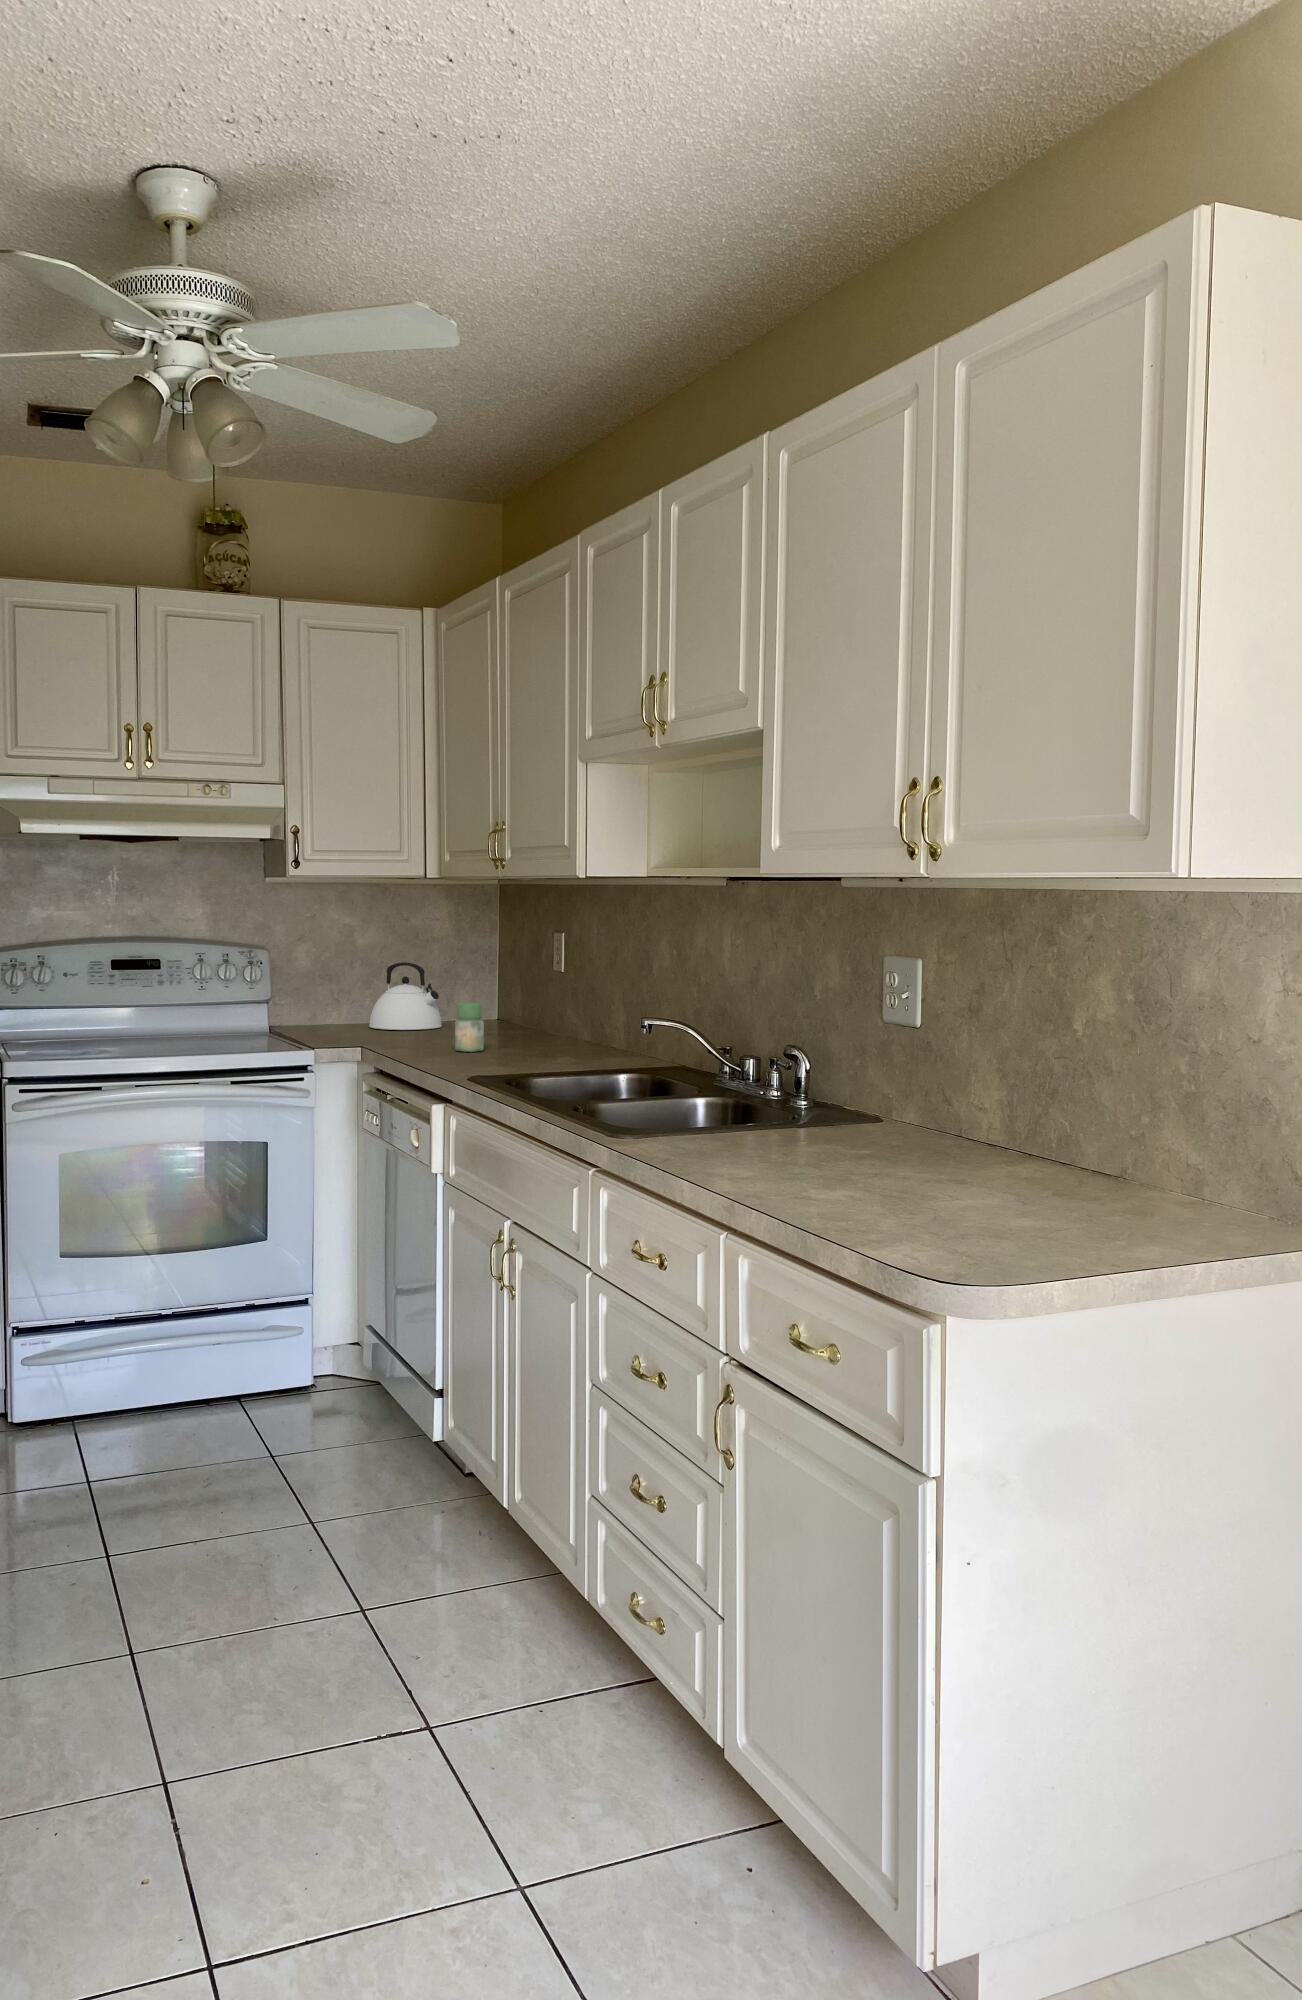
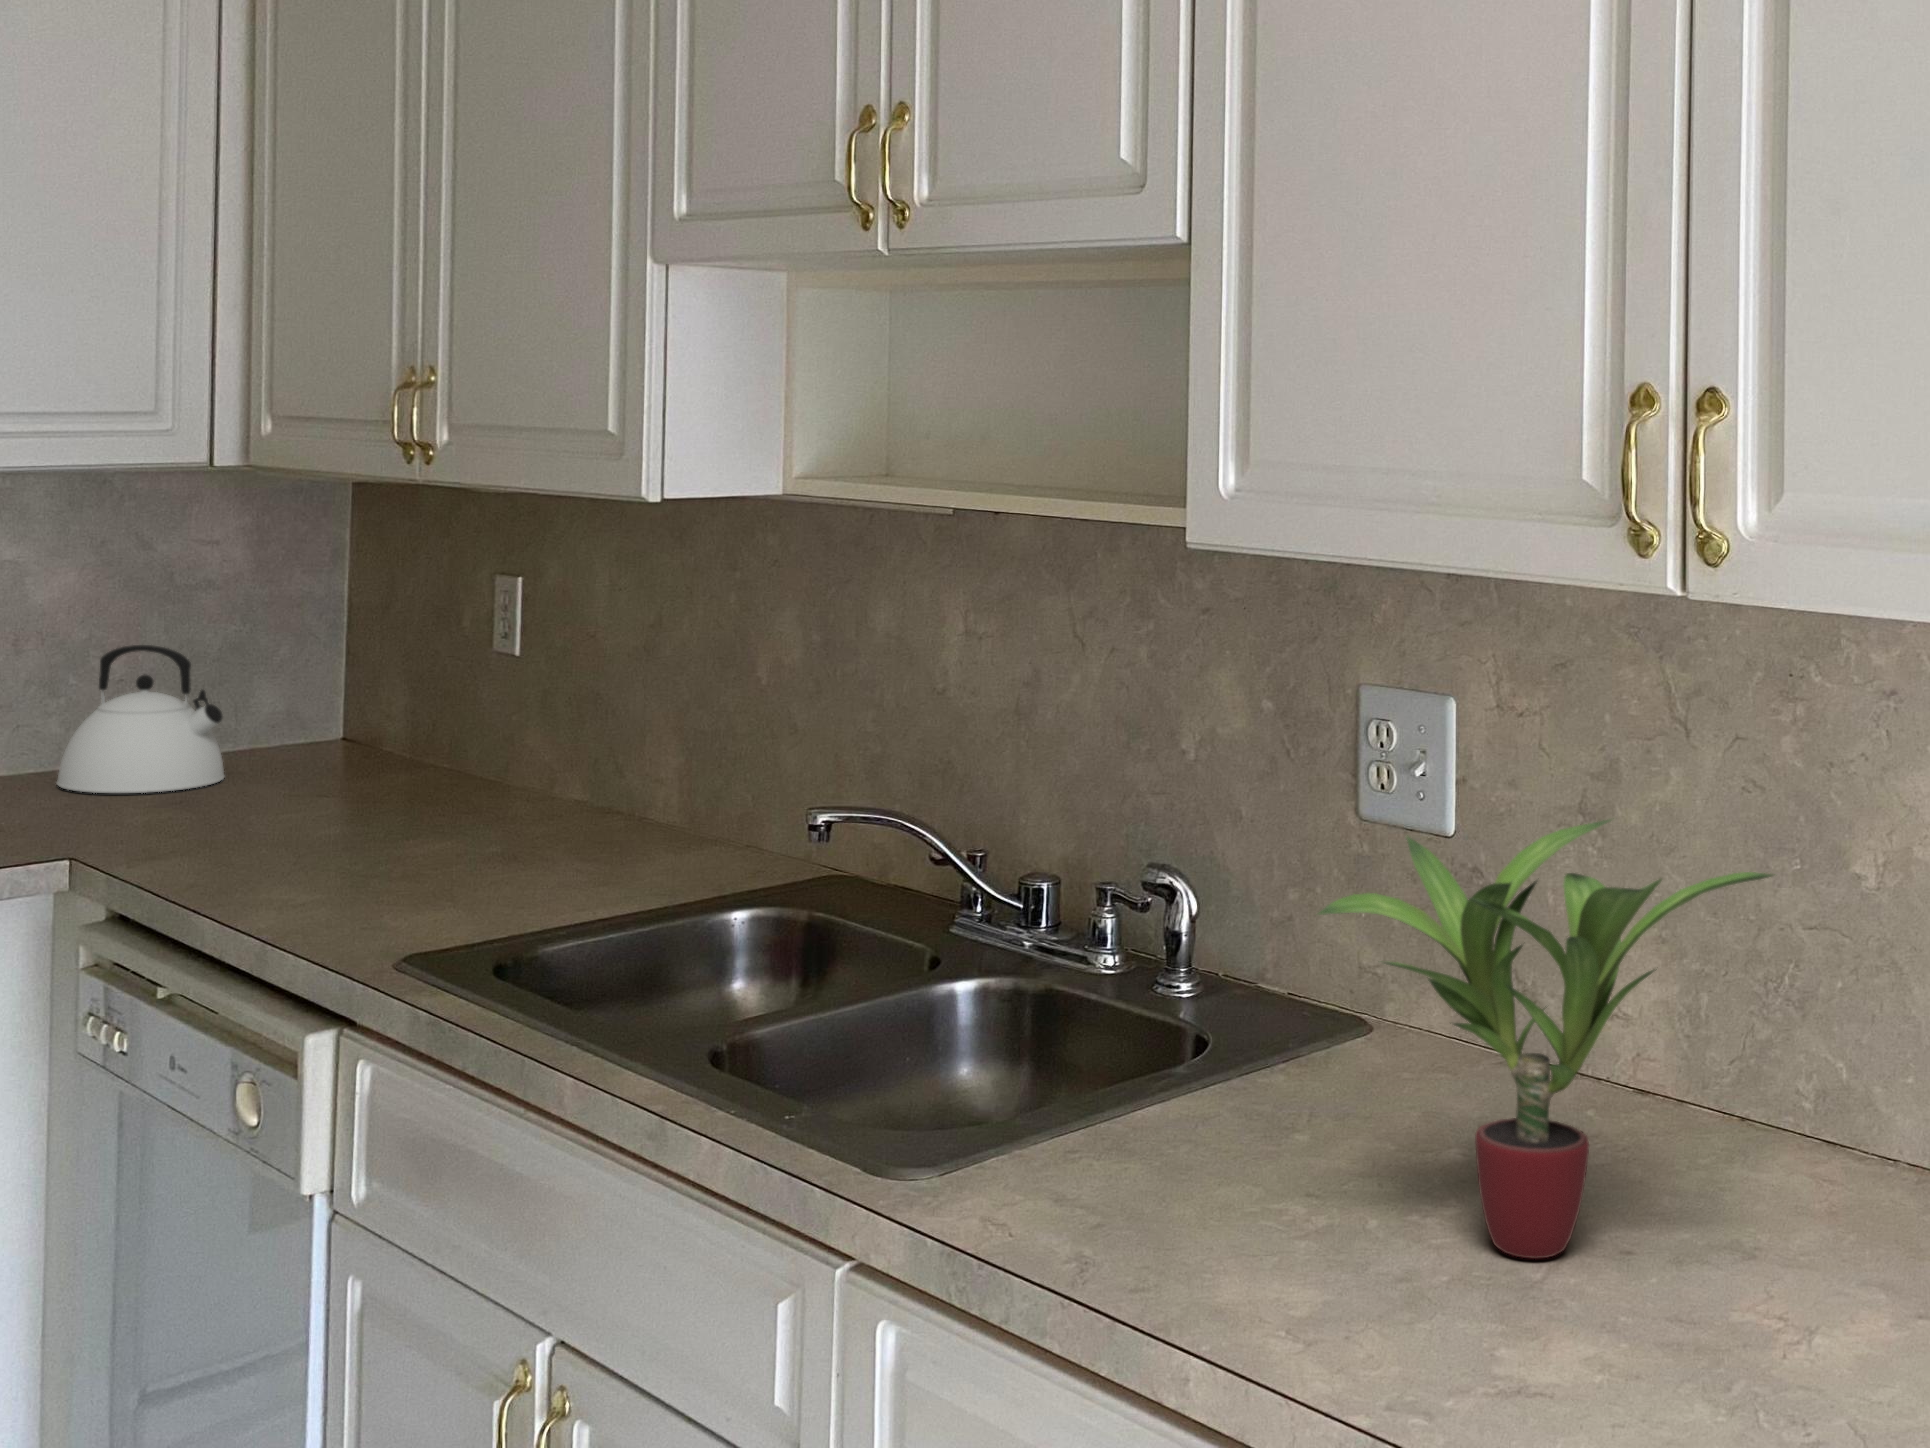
potted plant: none [768,982,968,1167] -> present [1318,820,1772,1258]
jar: present [455,1002,484,1052] -> none [296,751,364,860]

